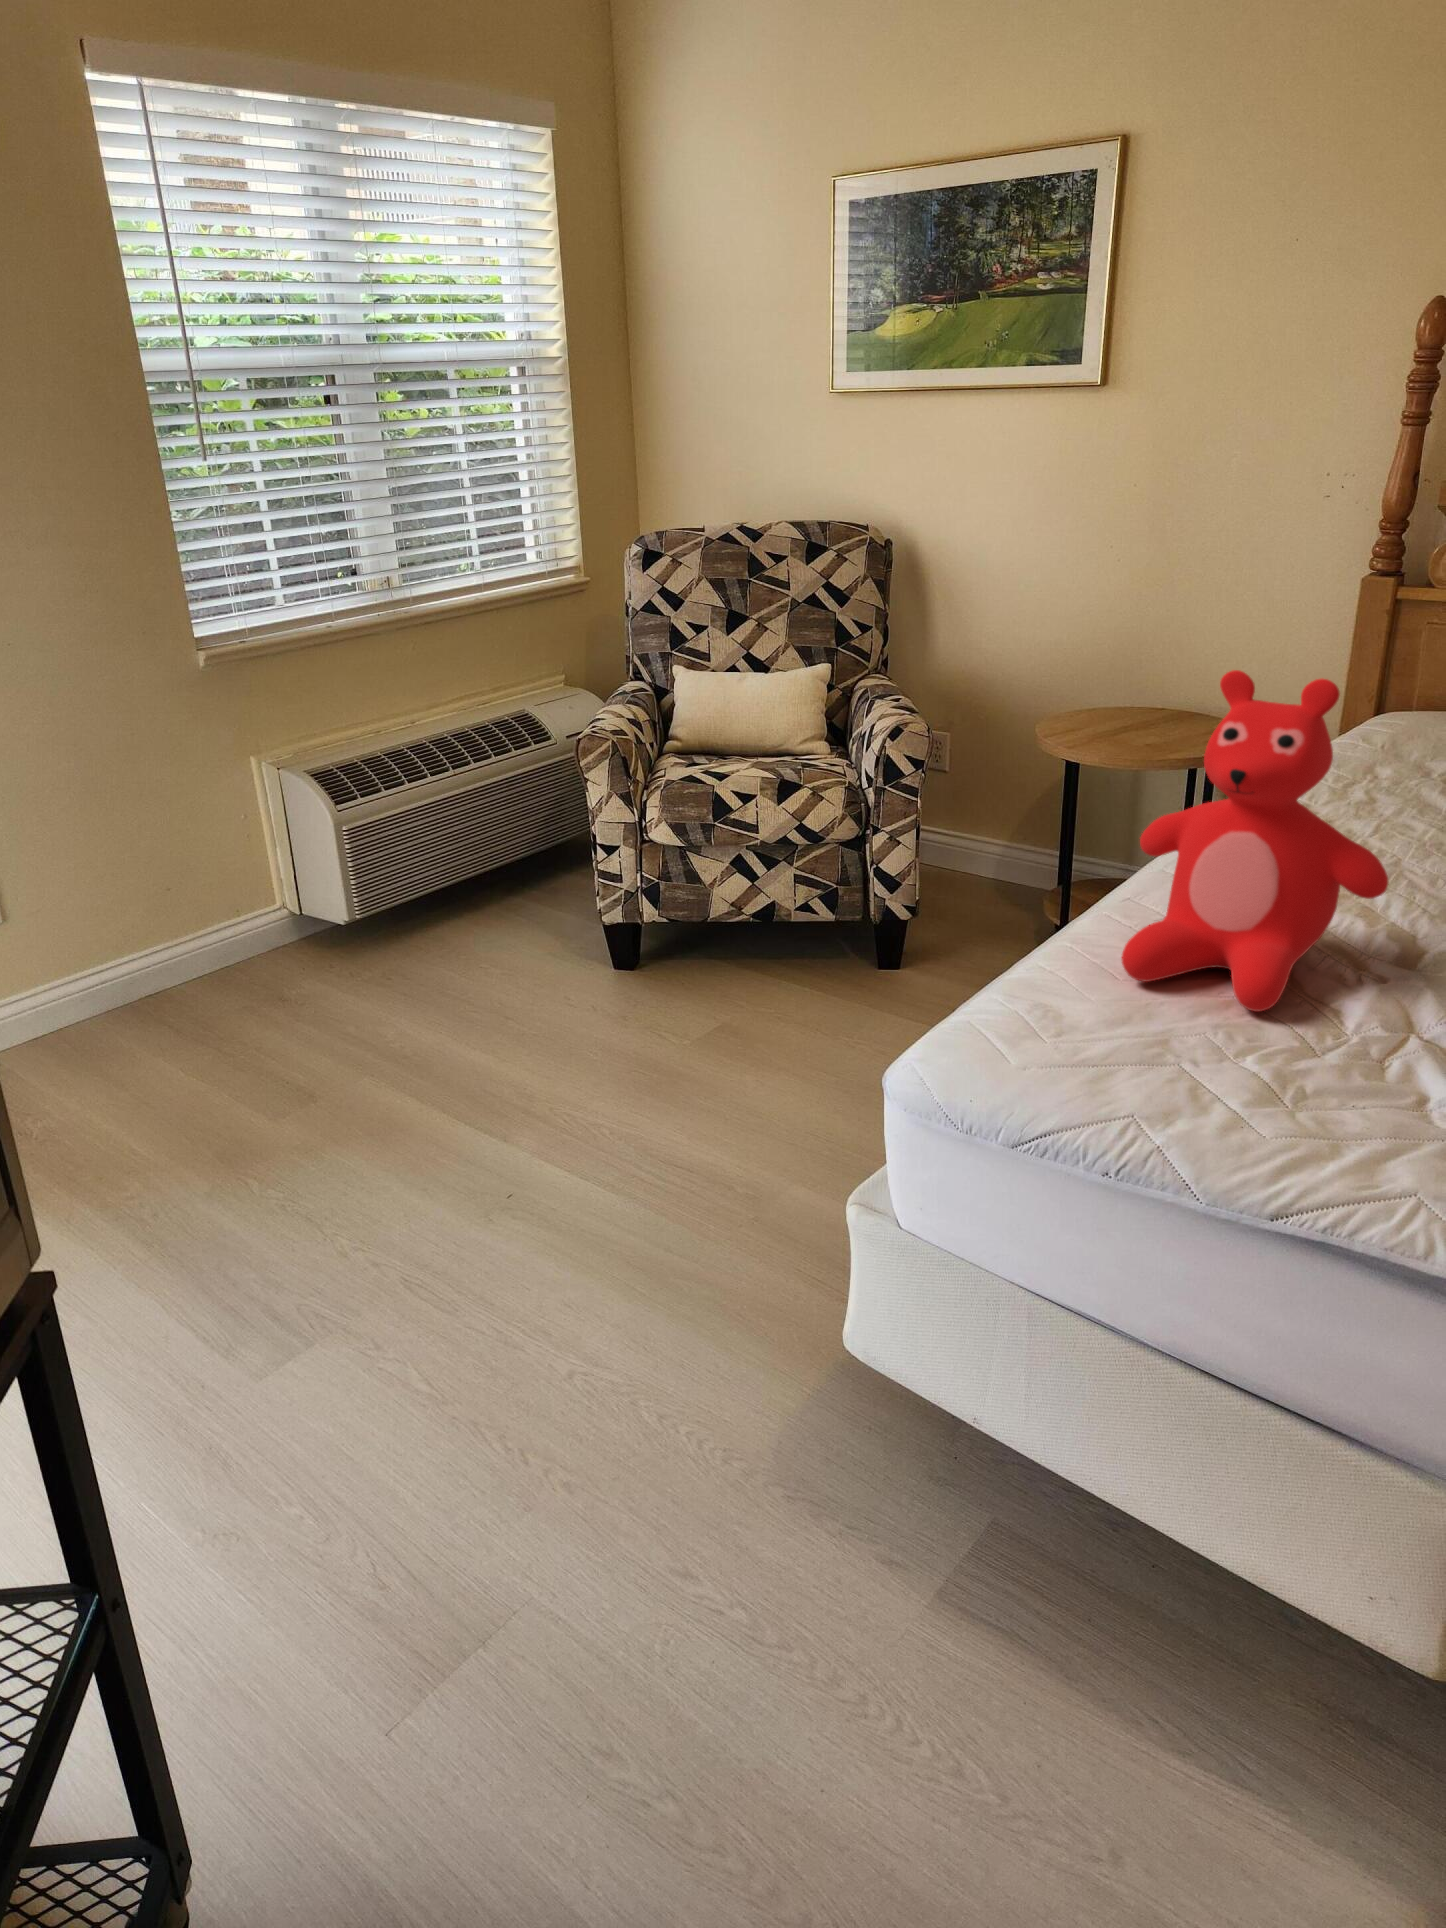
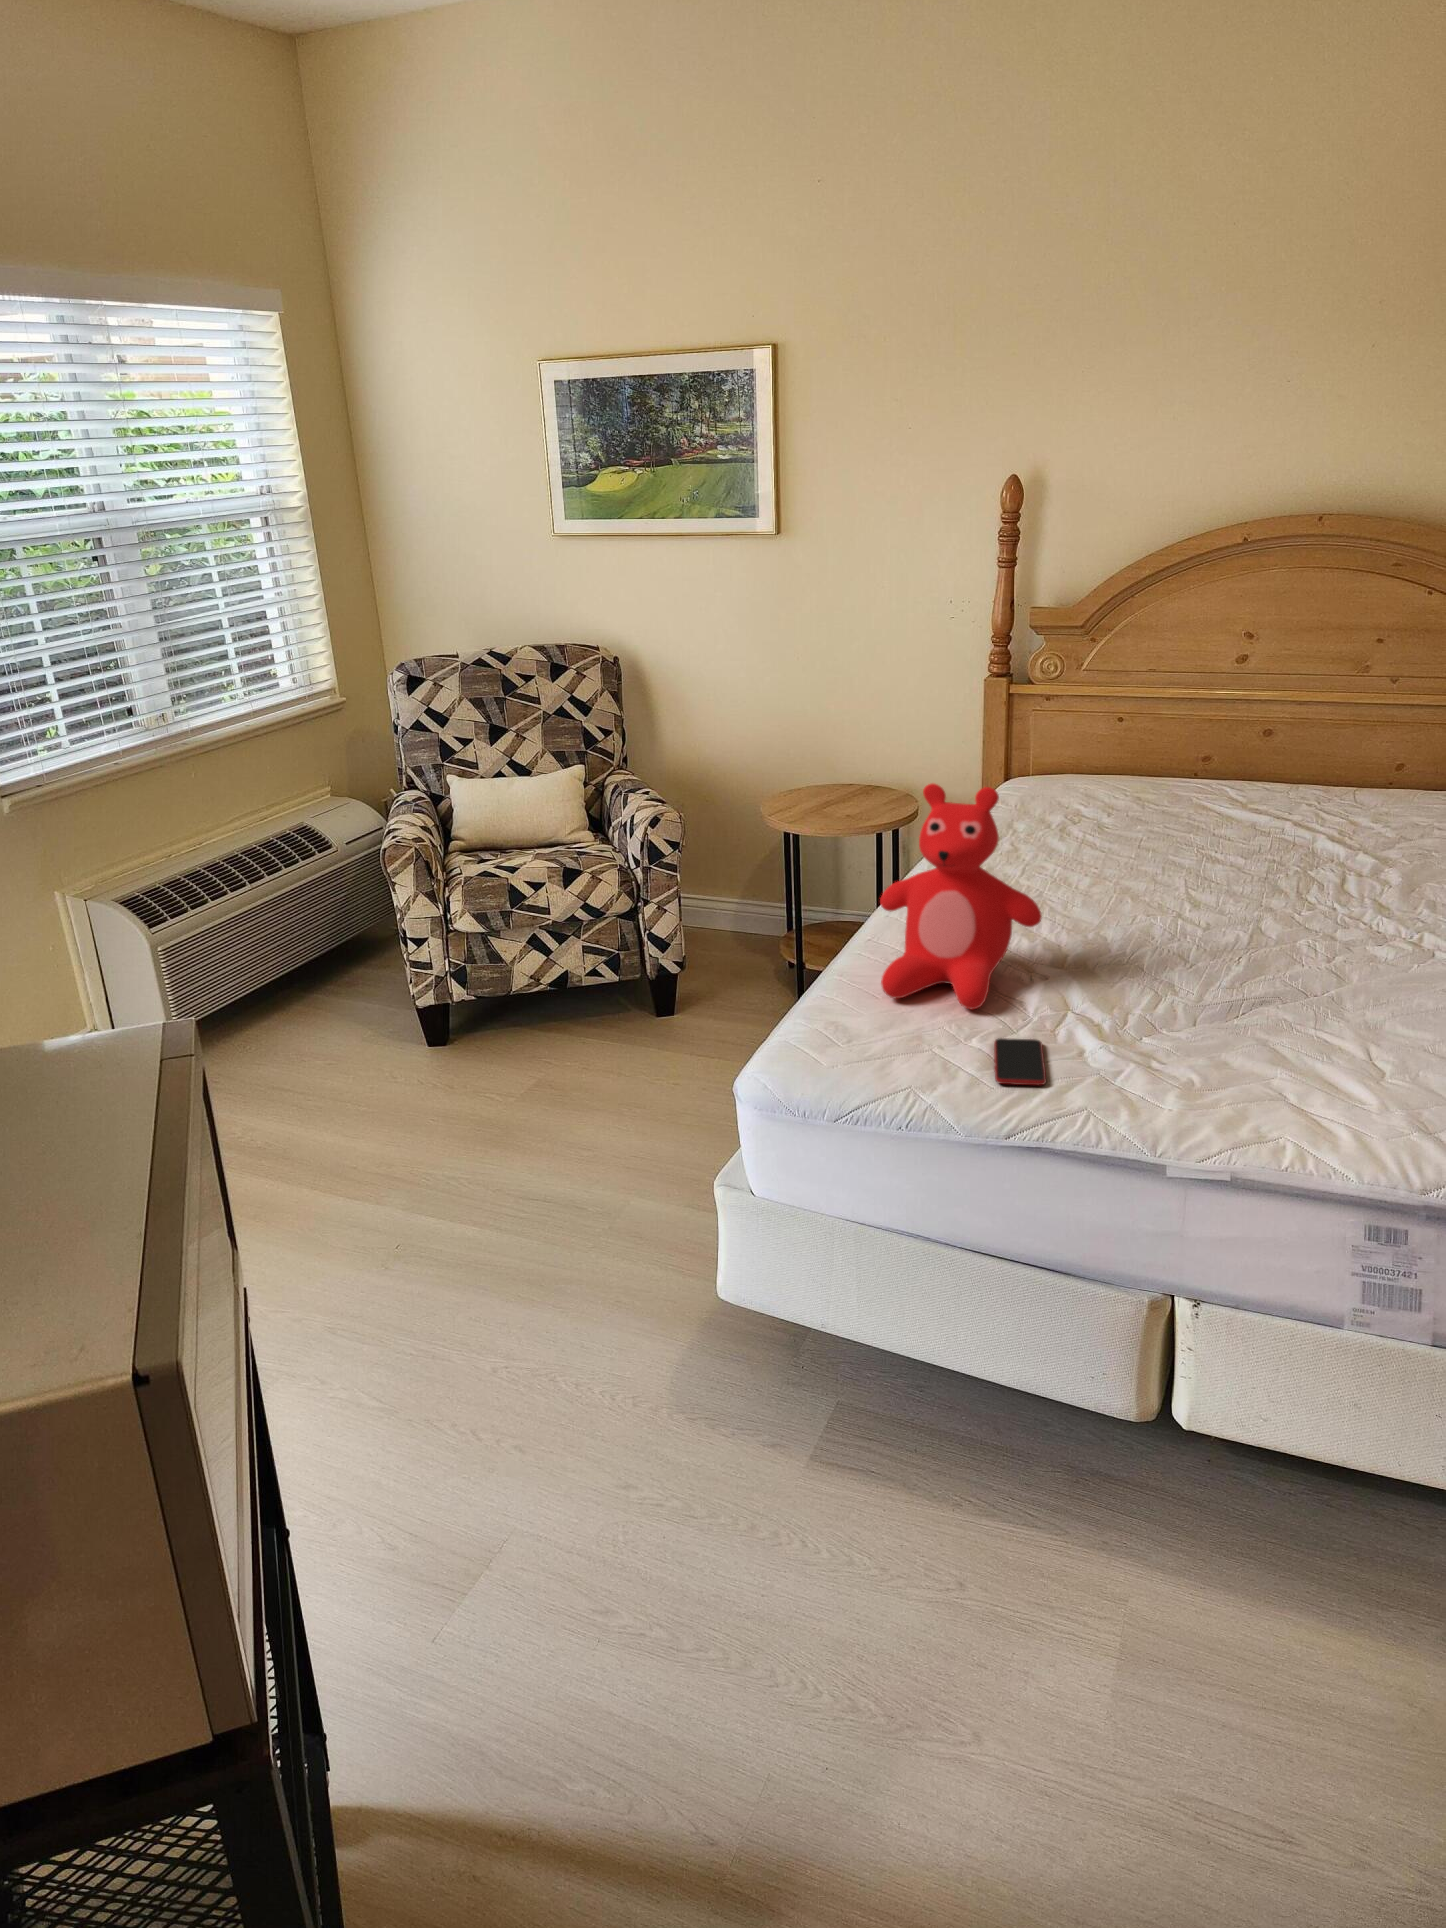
smartphone: none [1269,1062,1360,1148] -> present [994,1038,1046,1085]

